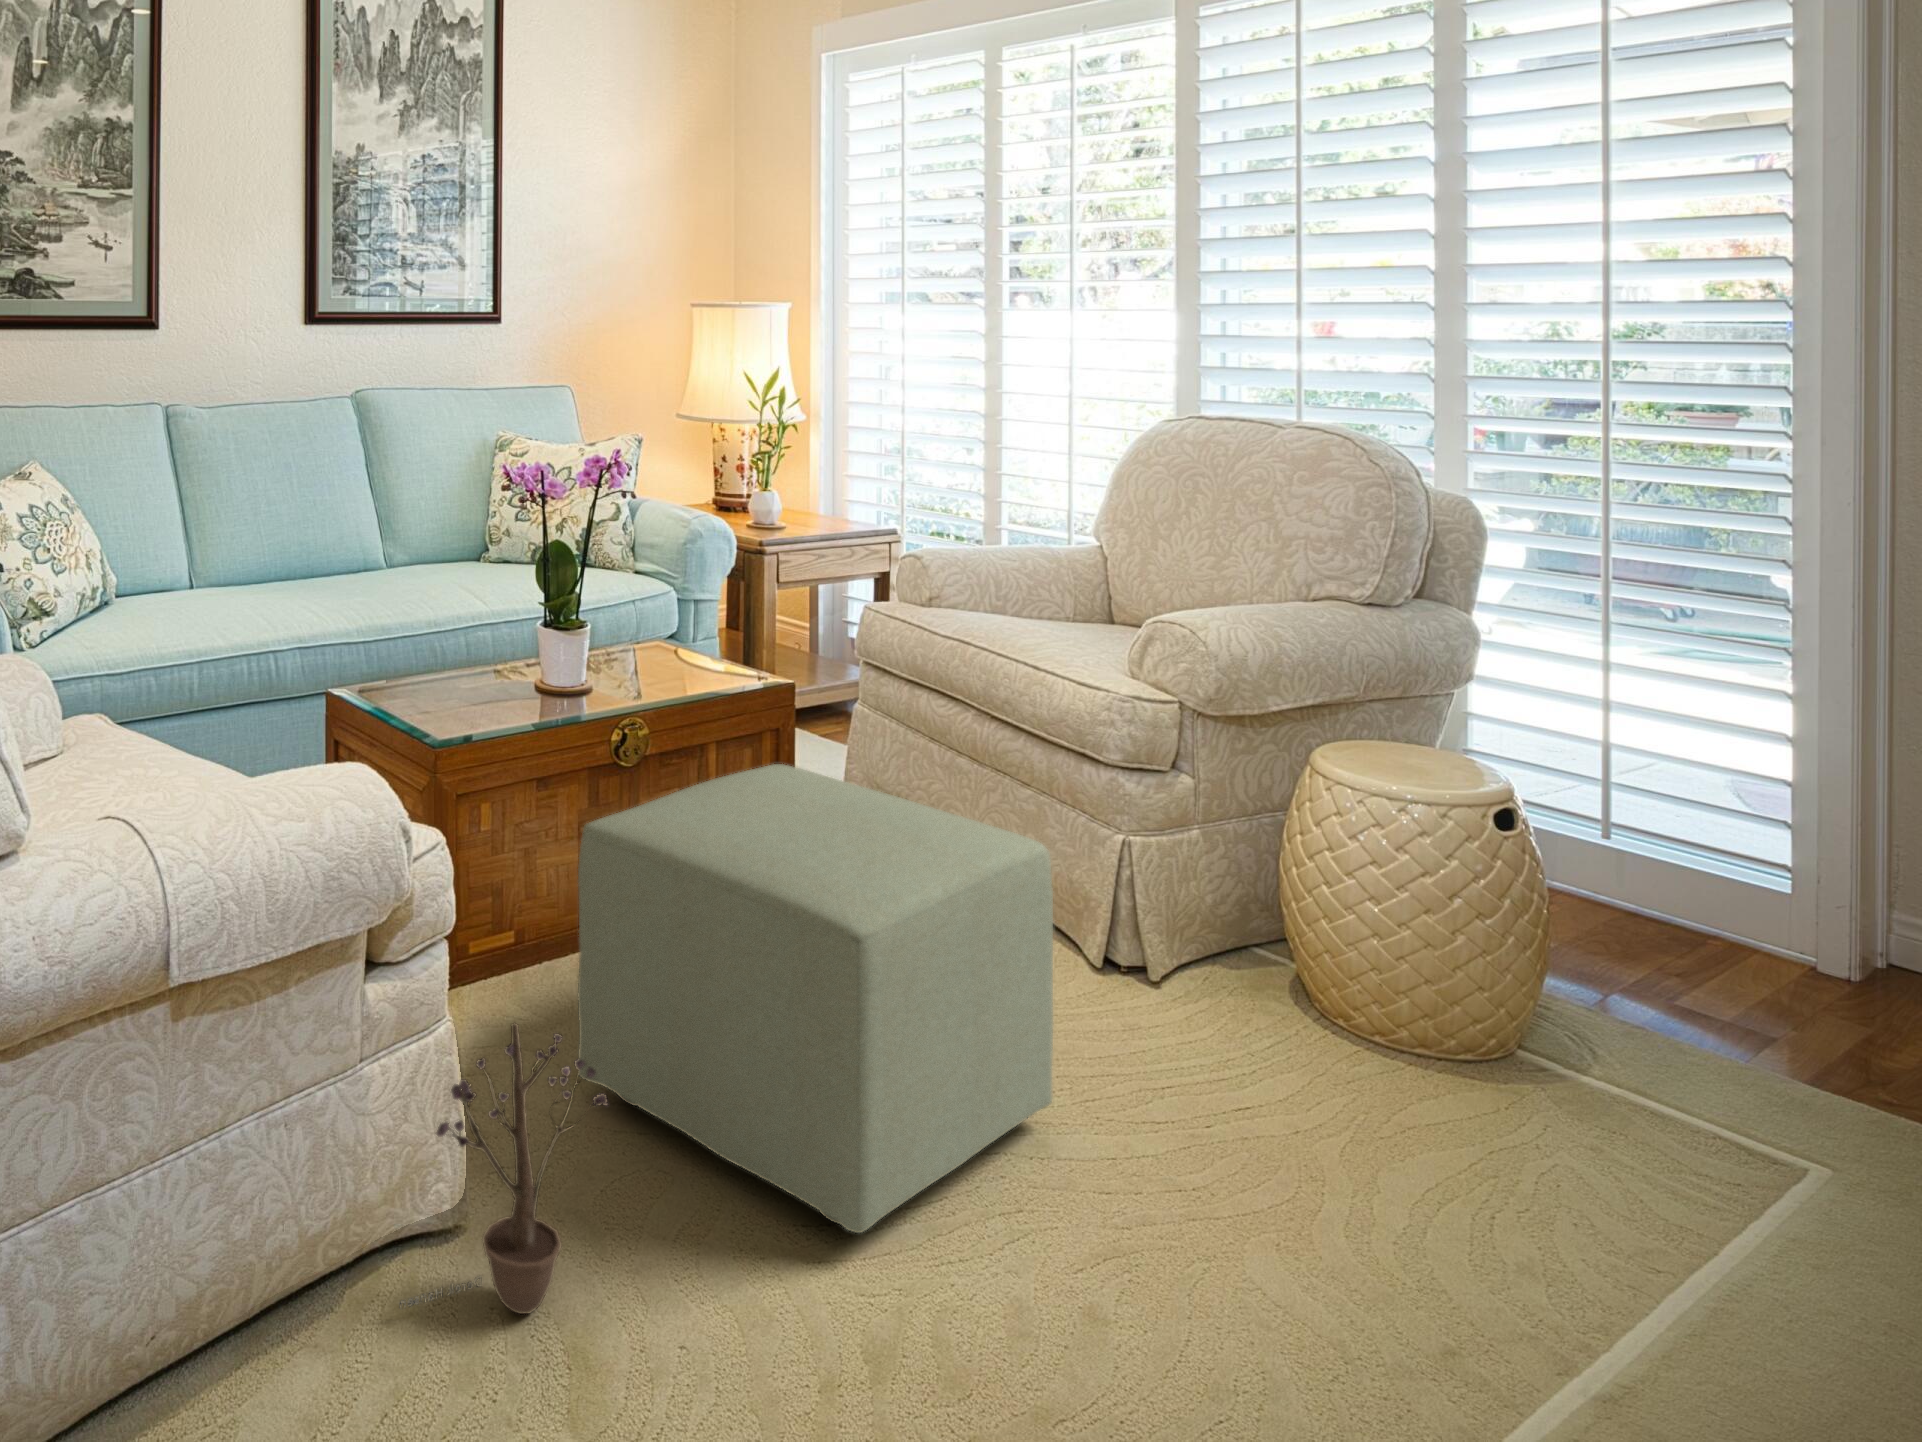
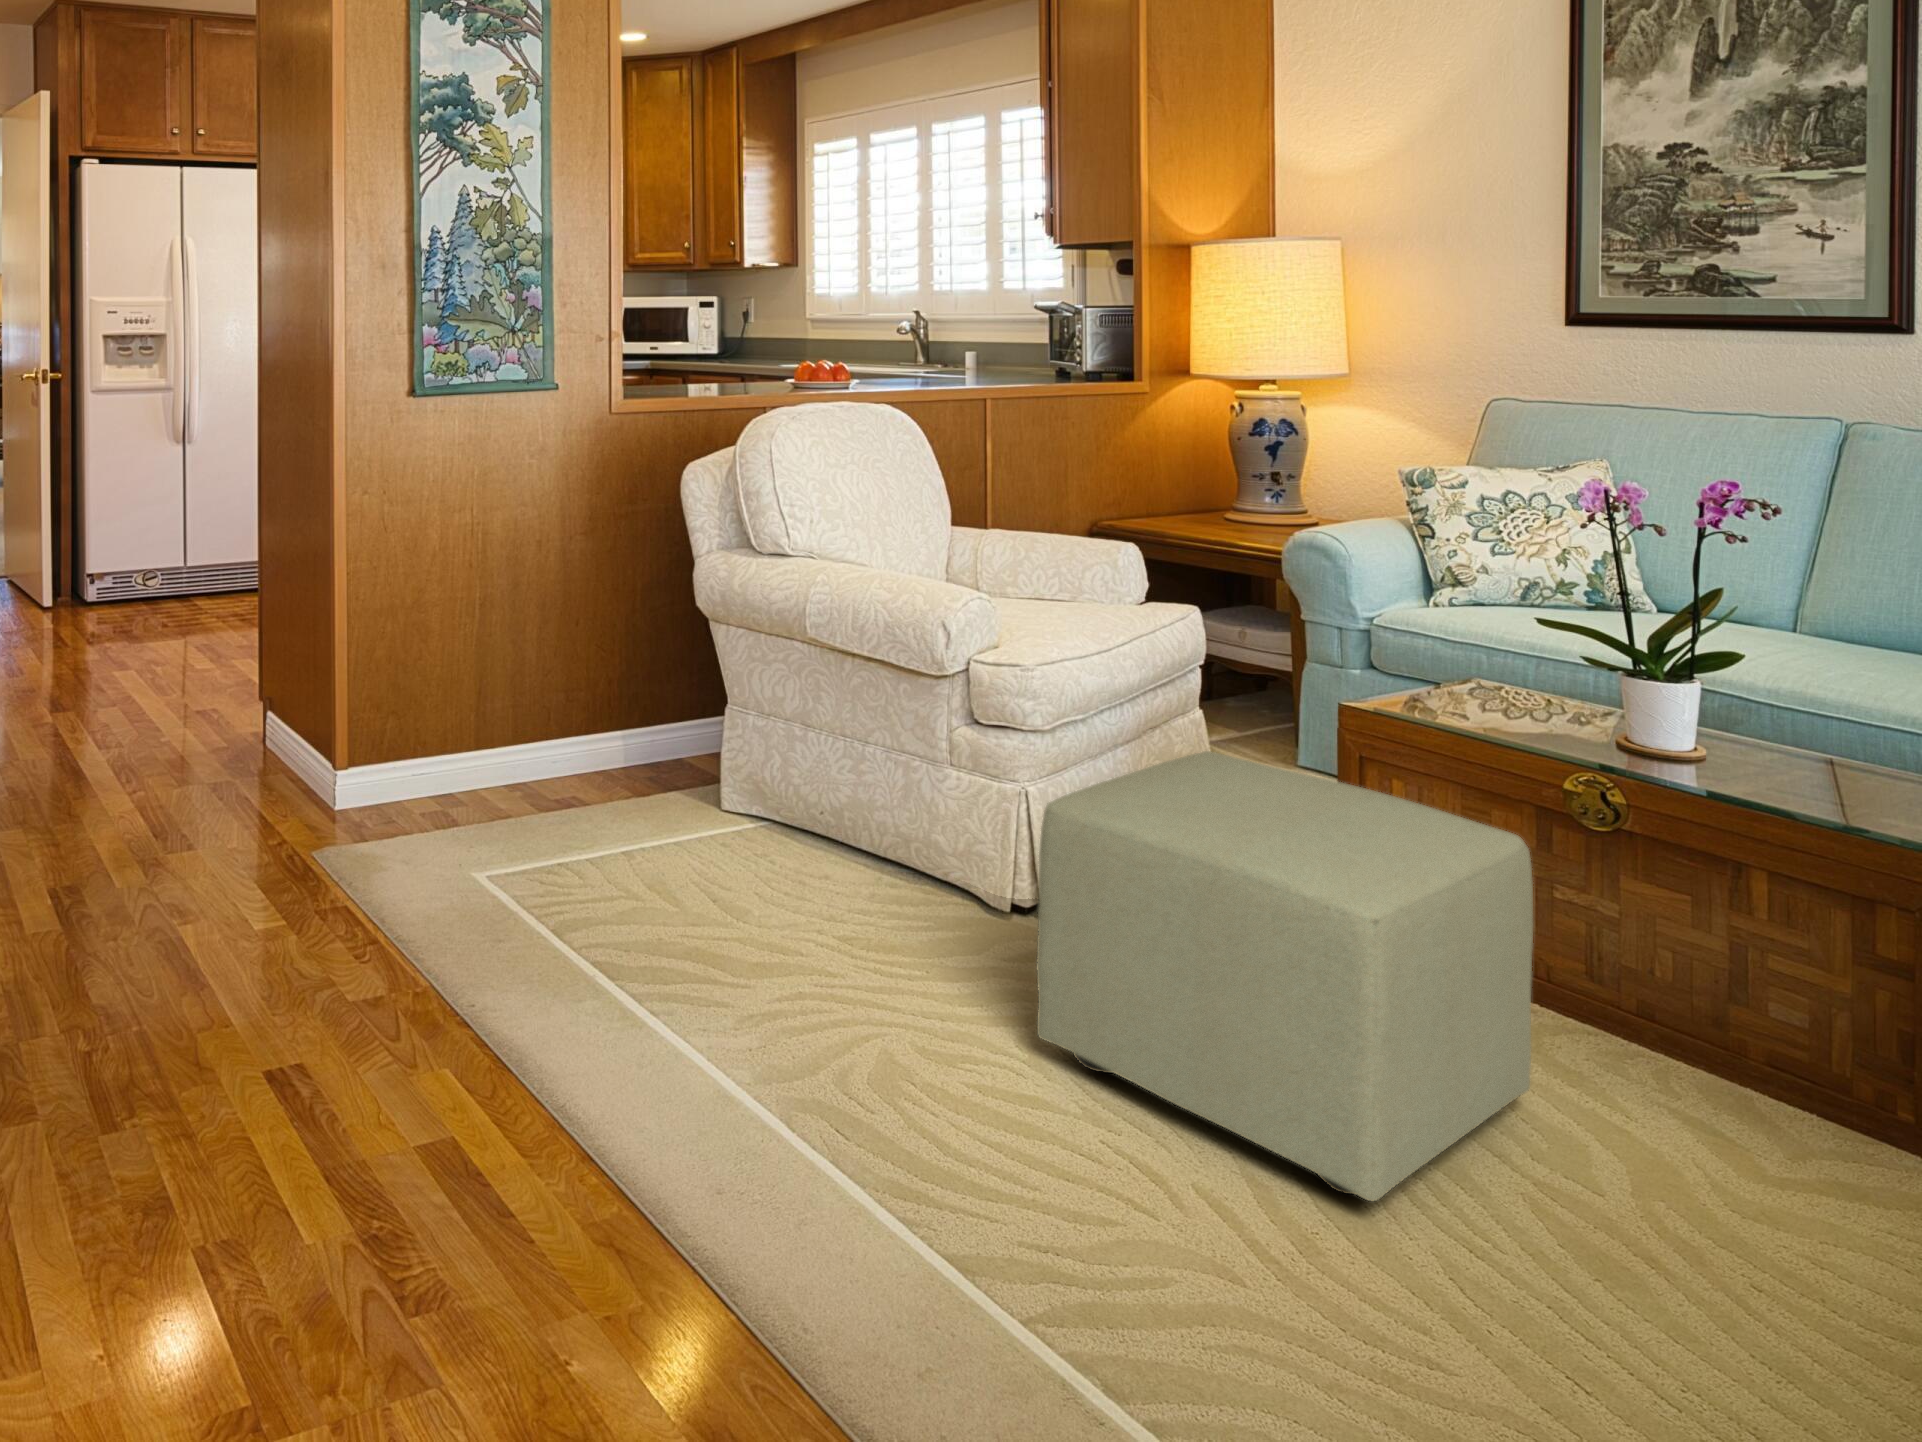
decorative plant: present [399,1023,607,1314] -> none [892,757,968,940]

